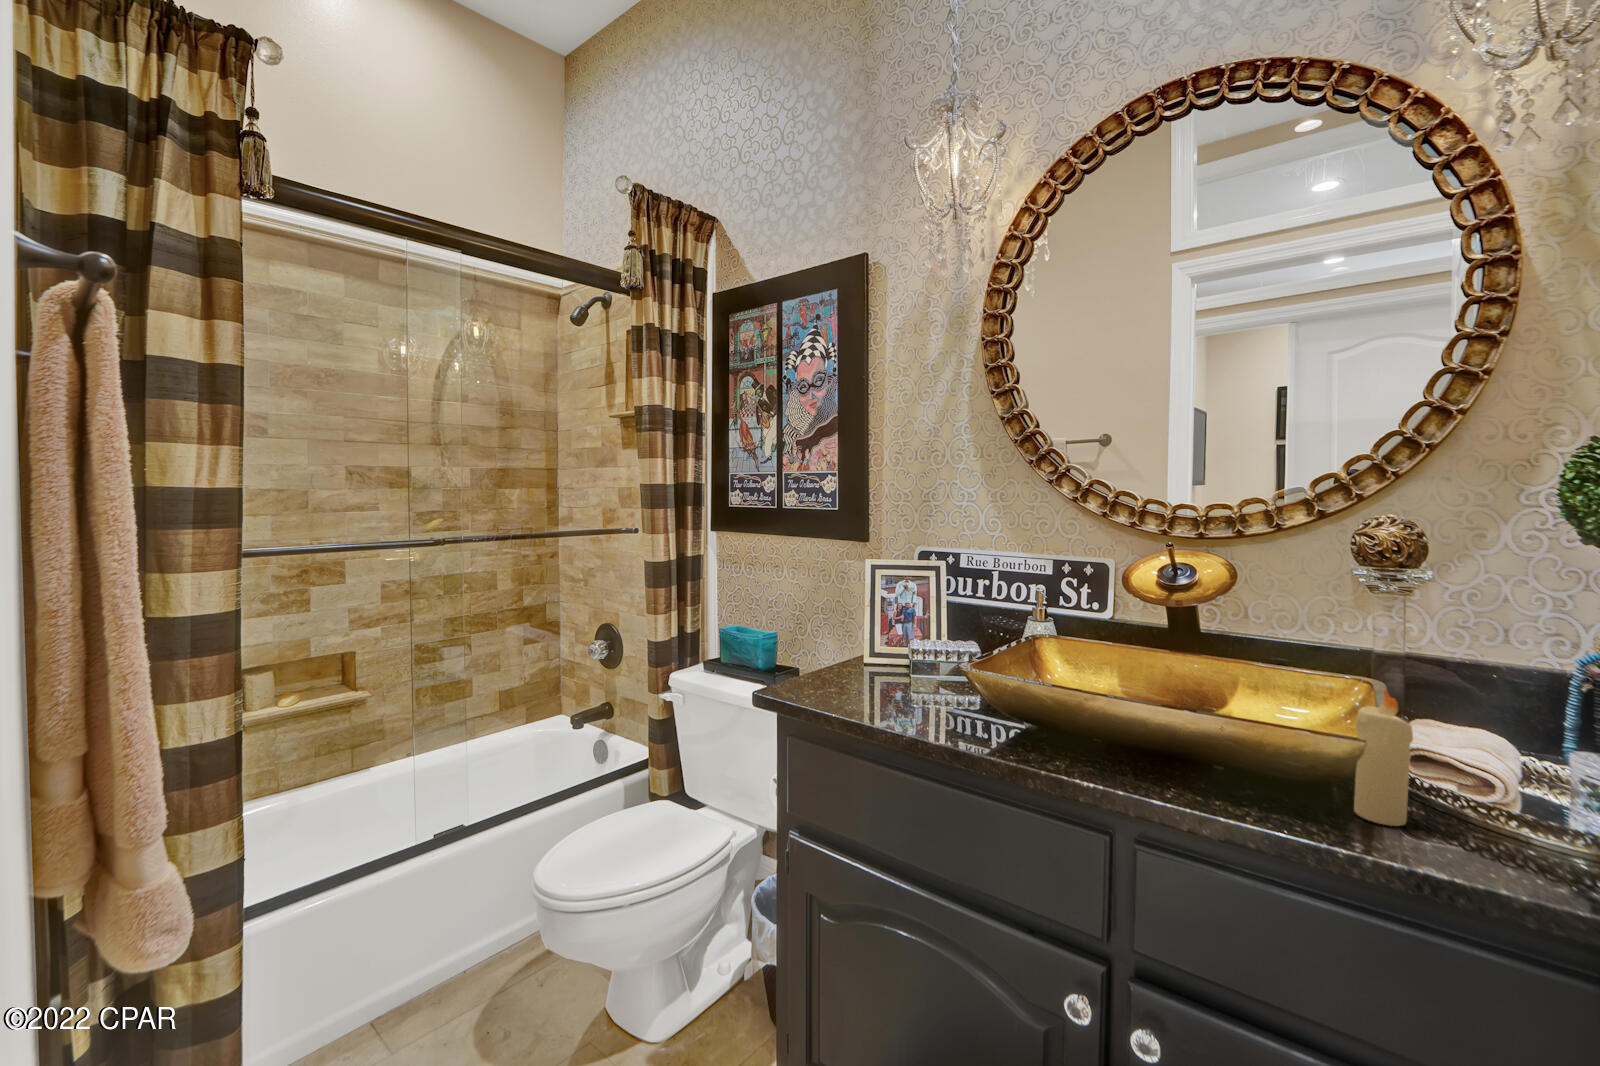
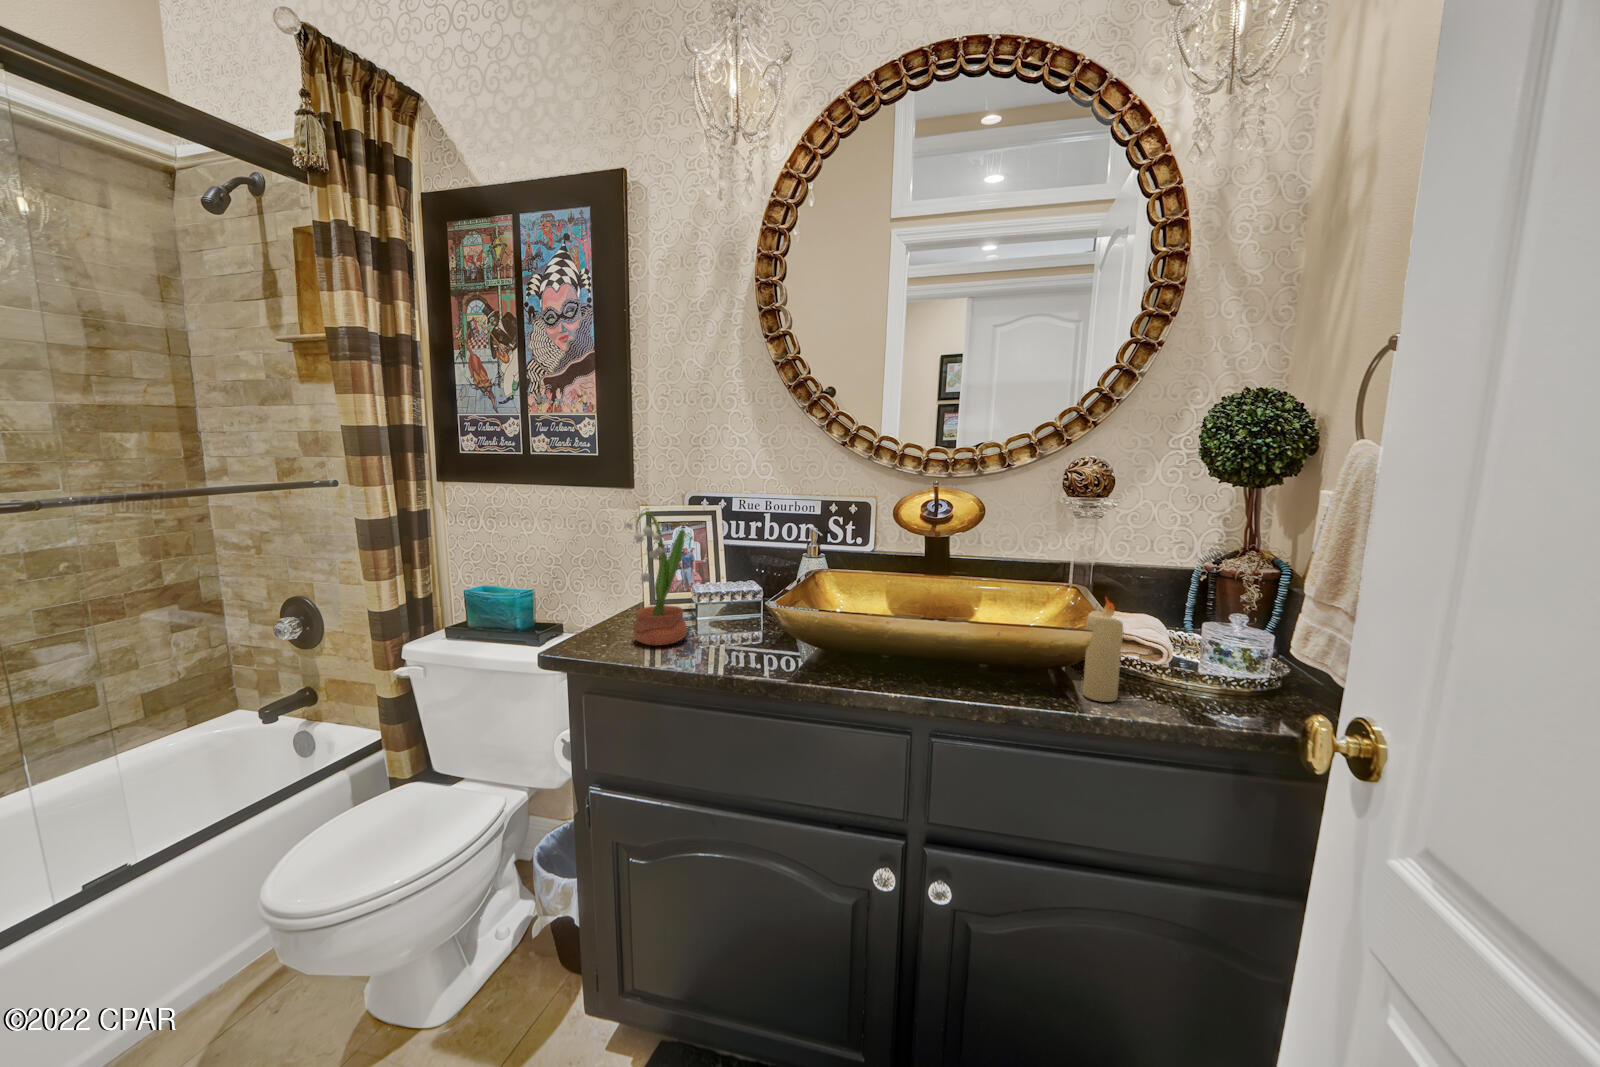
potted flower: none [838,559,896,693] -> present [625,509,687,645]

